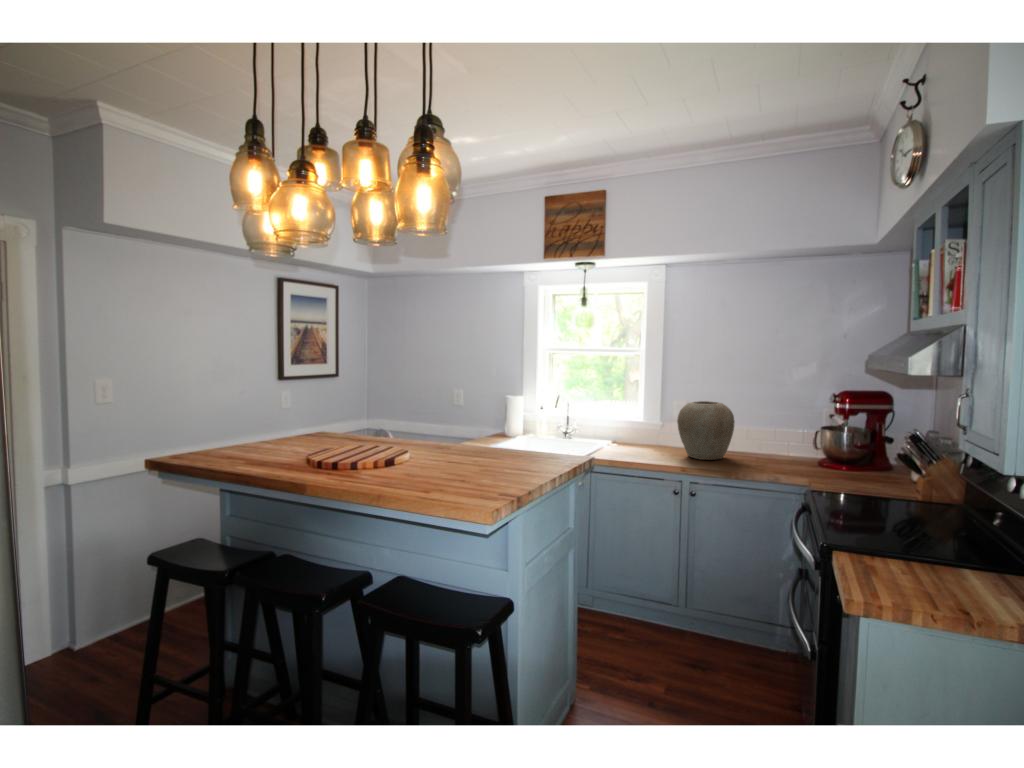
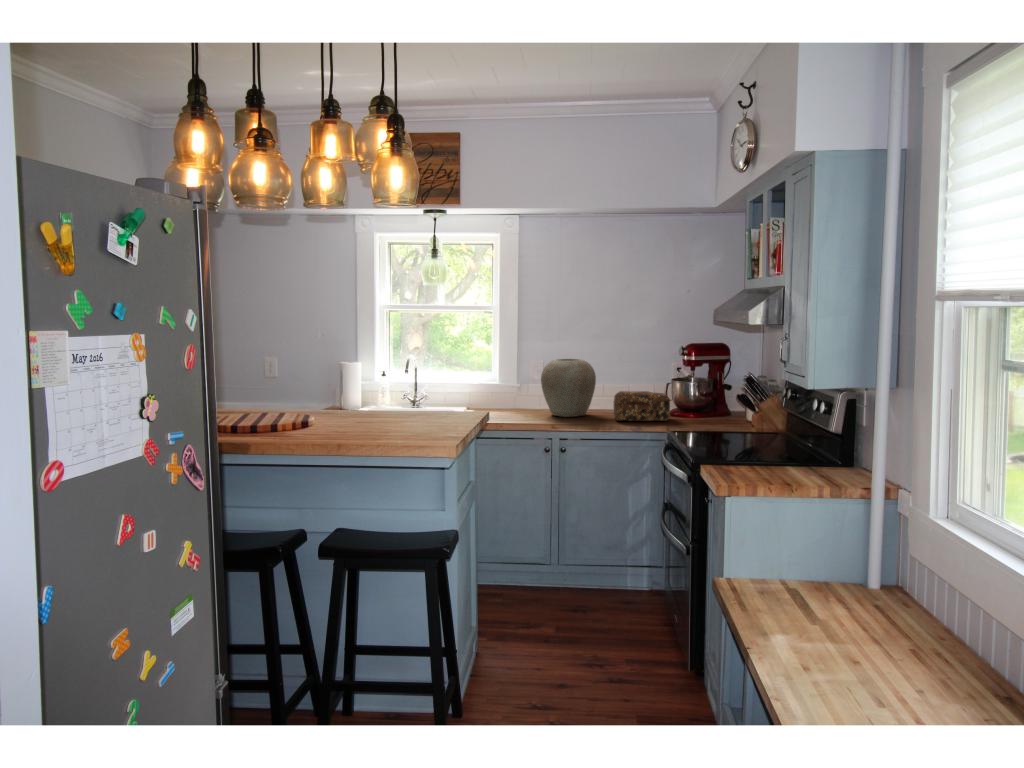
bread loaf: none [751,438,815,473] -> present [614,391,670,421]

